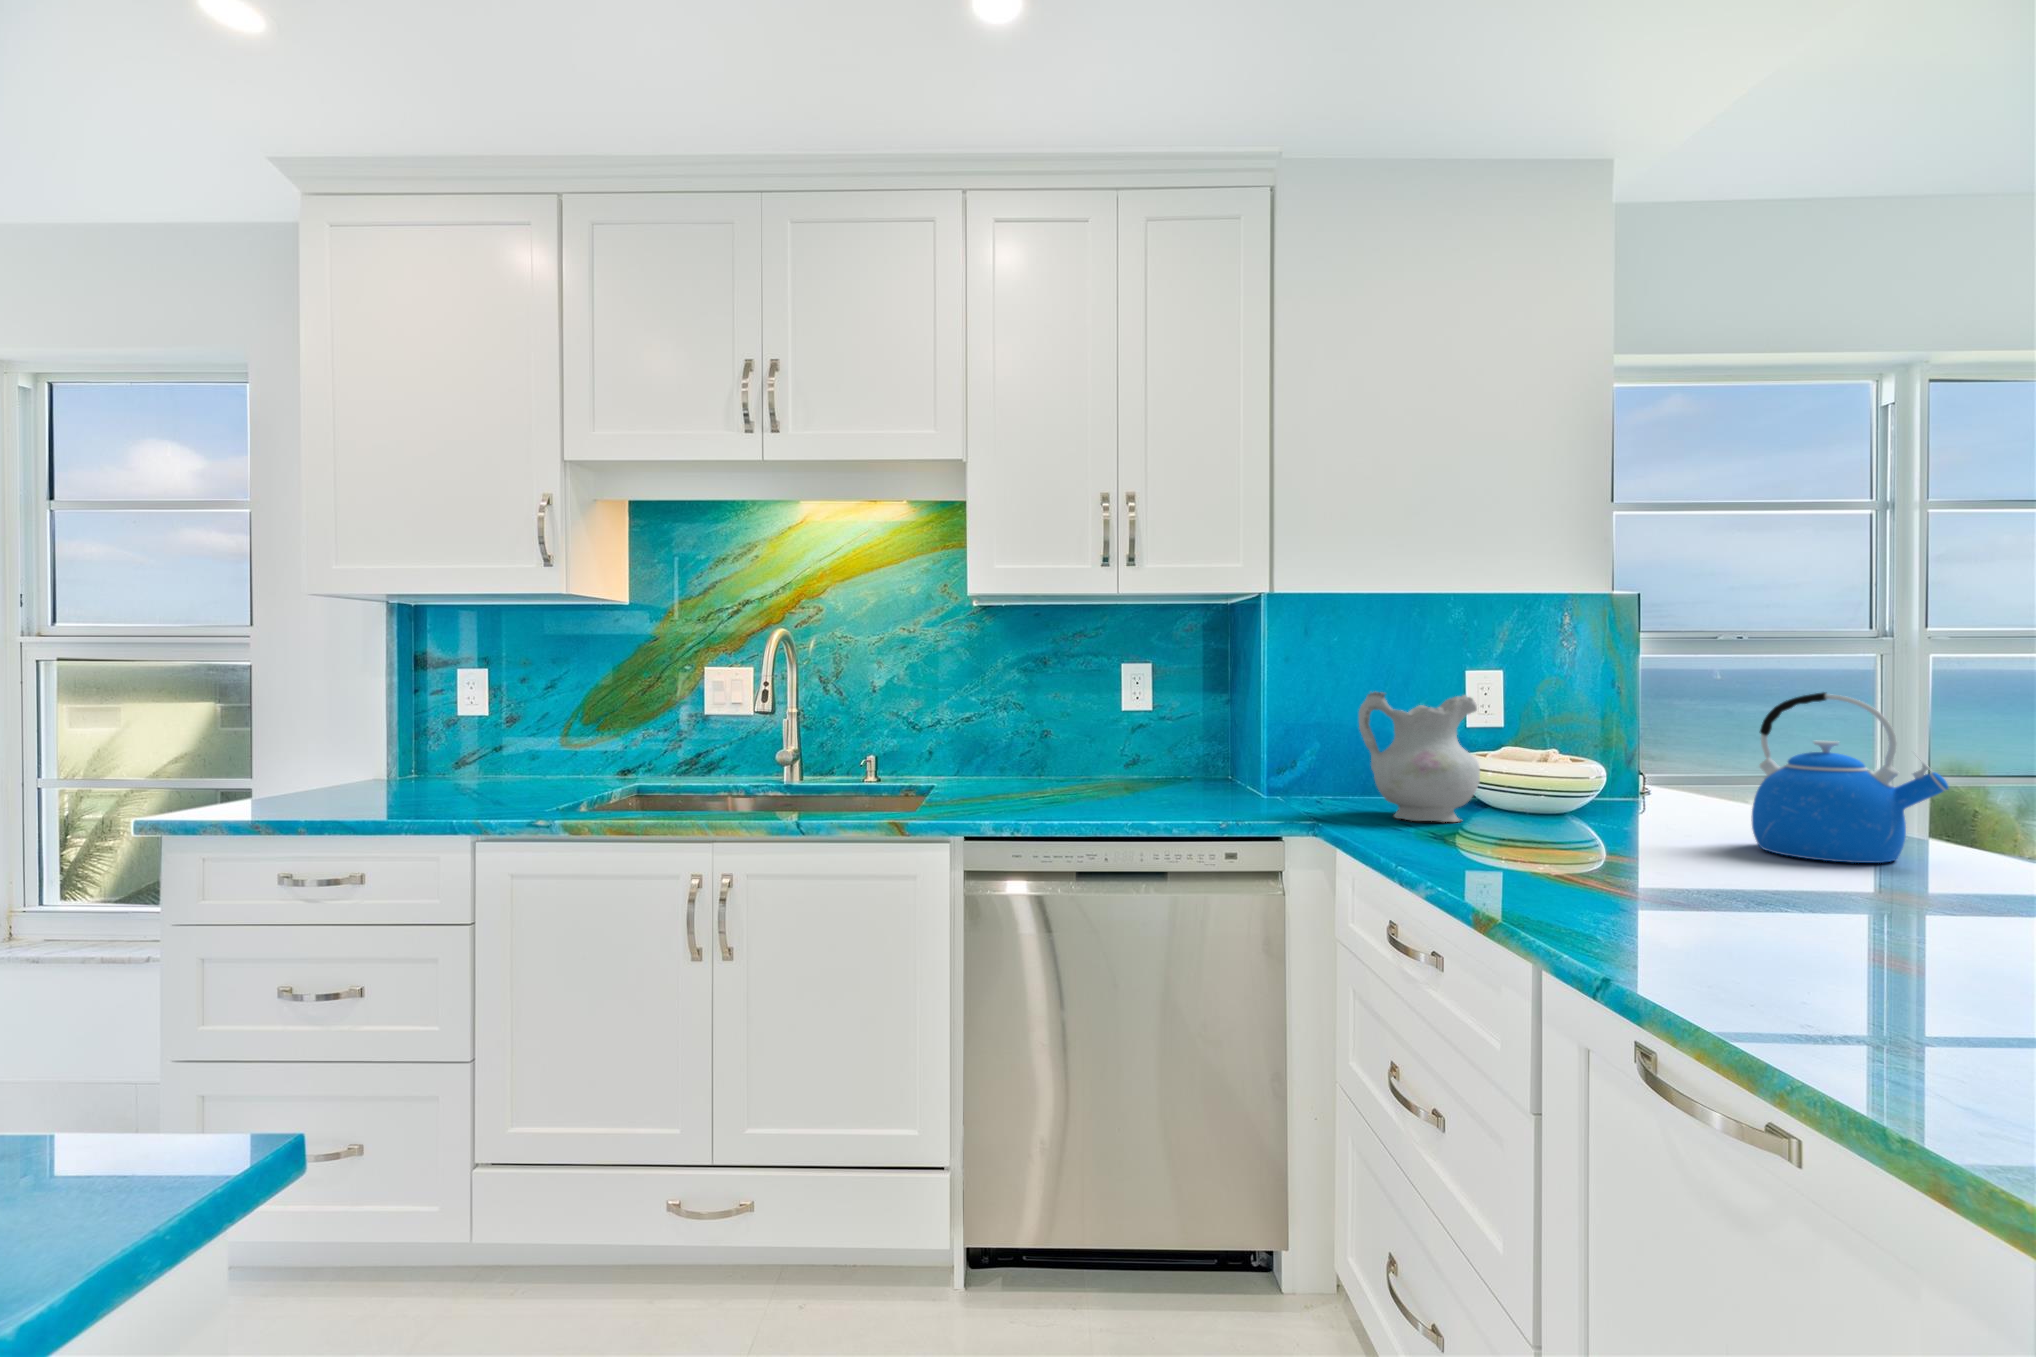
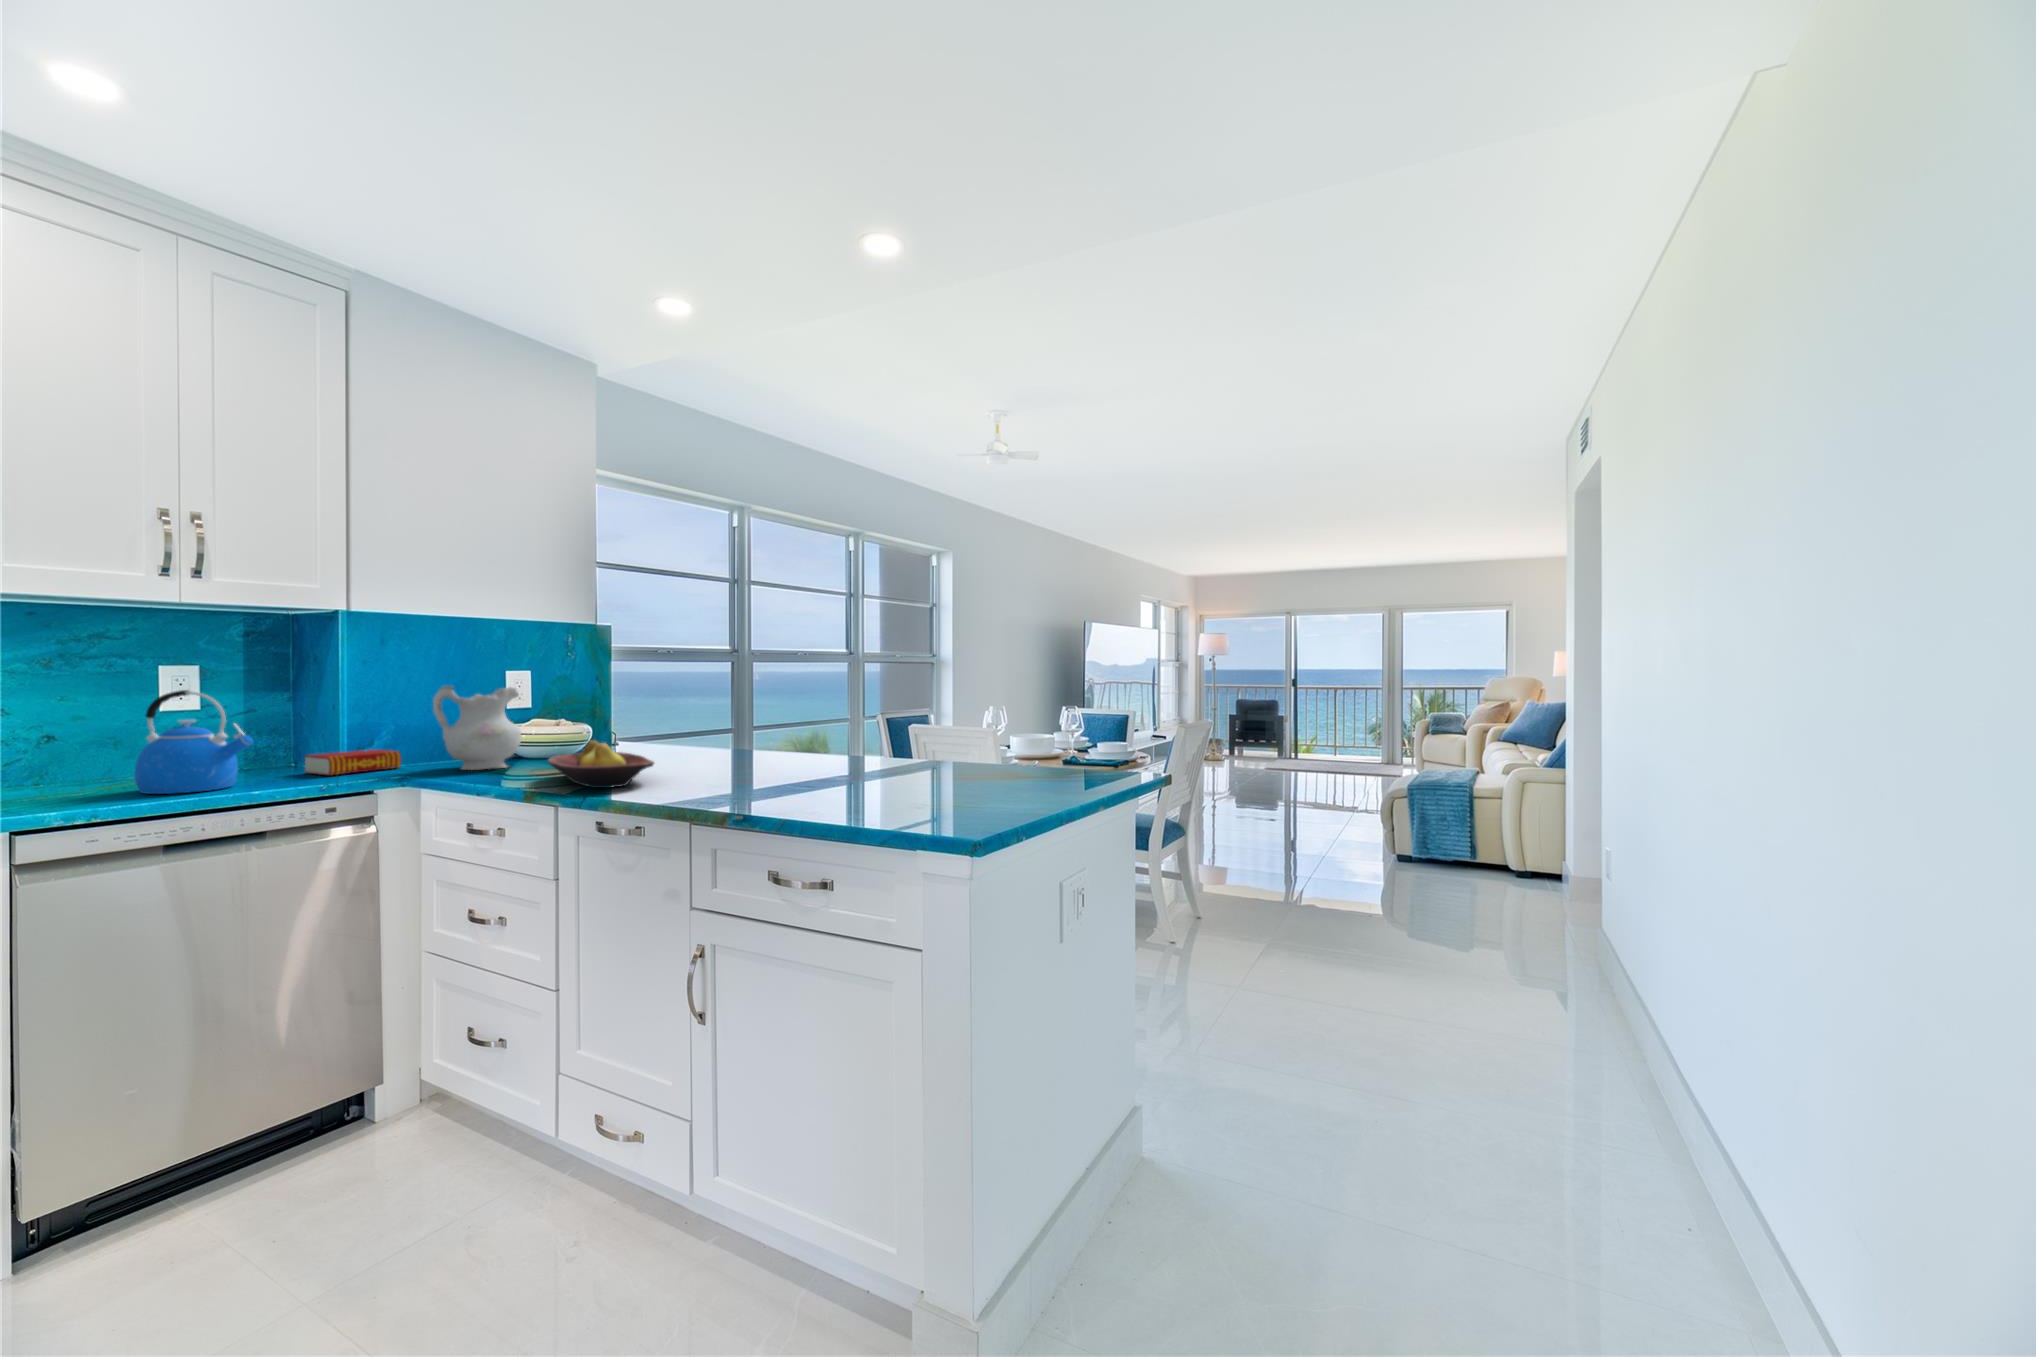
kettle: present [1752,692,1948,863] -> present [134,690,253,794]
book: none [1226,775,1327,805] -> present [305,750,401,775]
fruit bowl: none [1505,797,1715,898] -> present [548,740,654,788]

